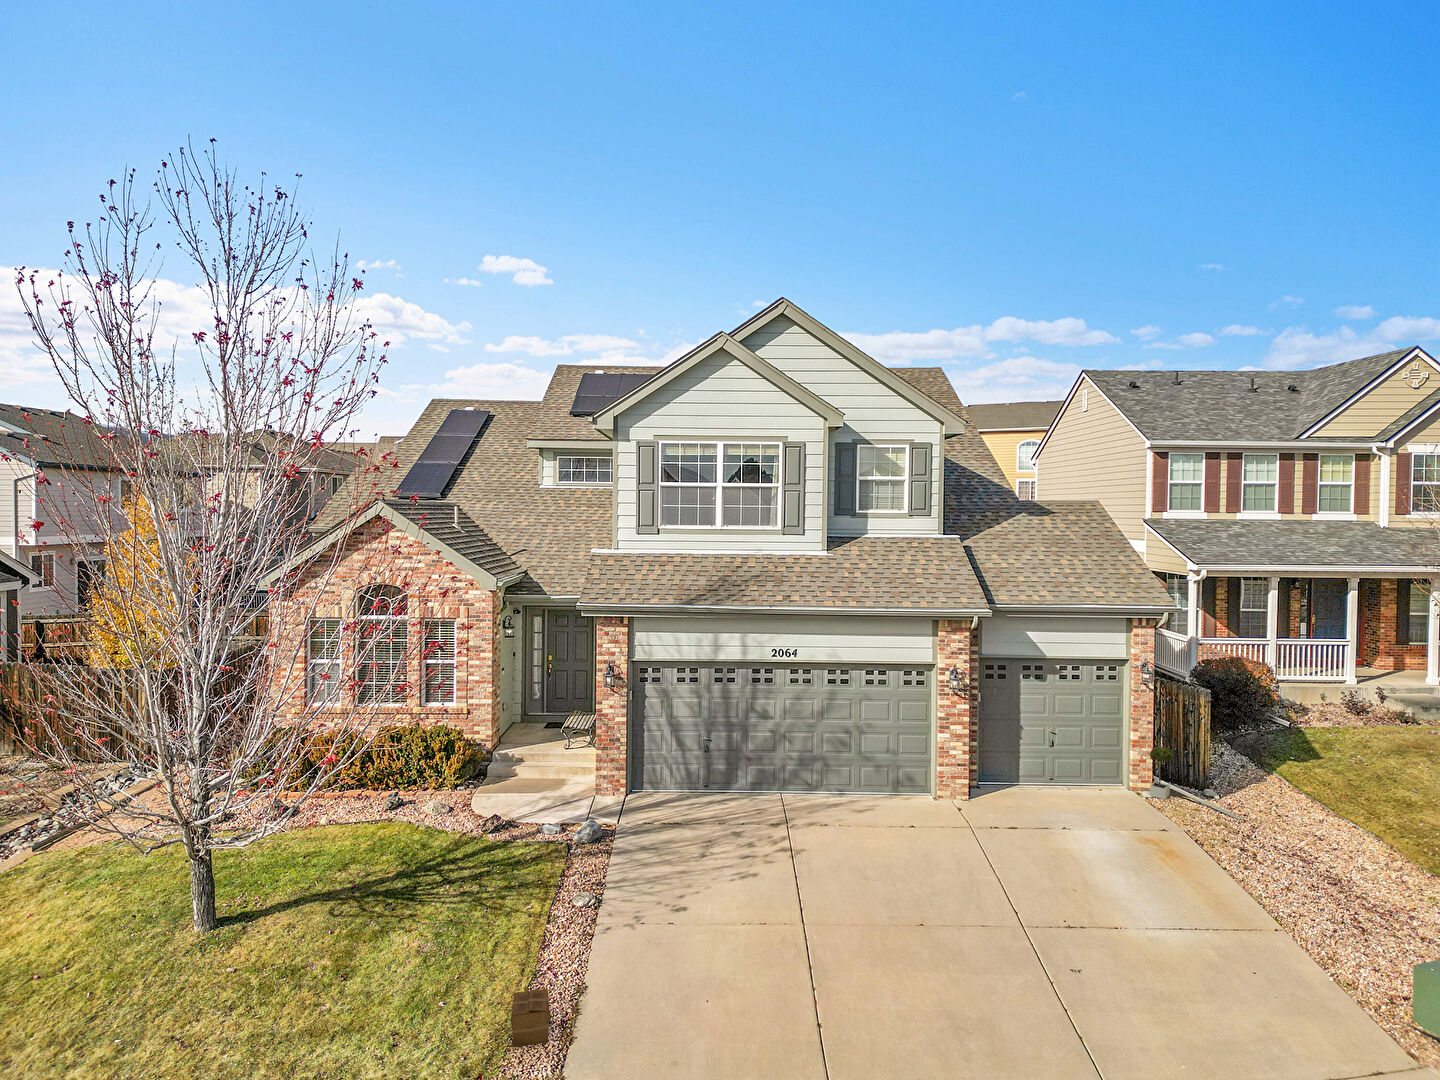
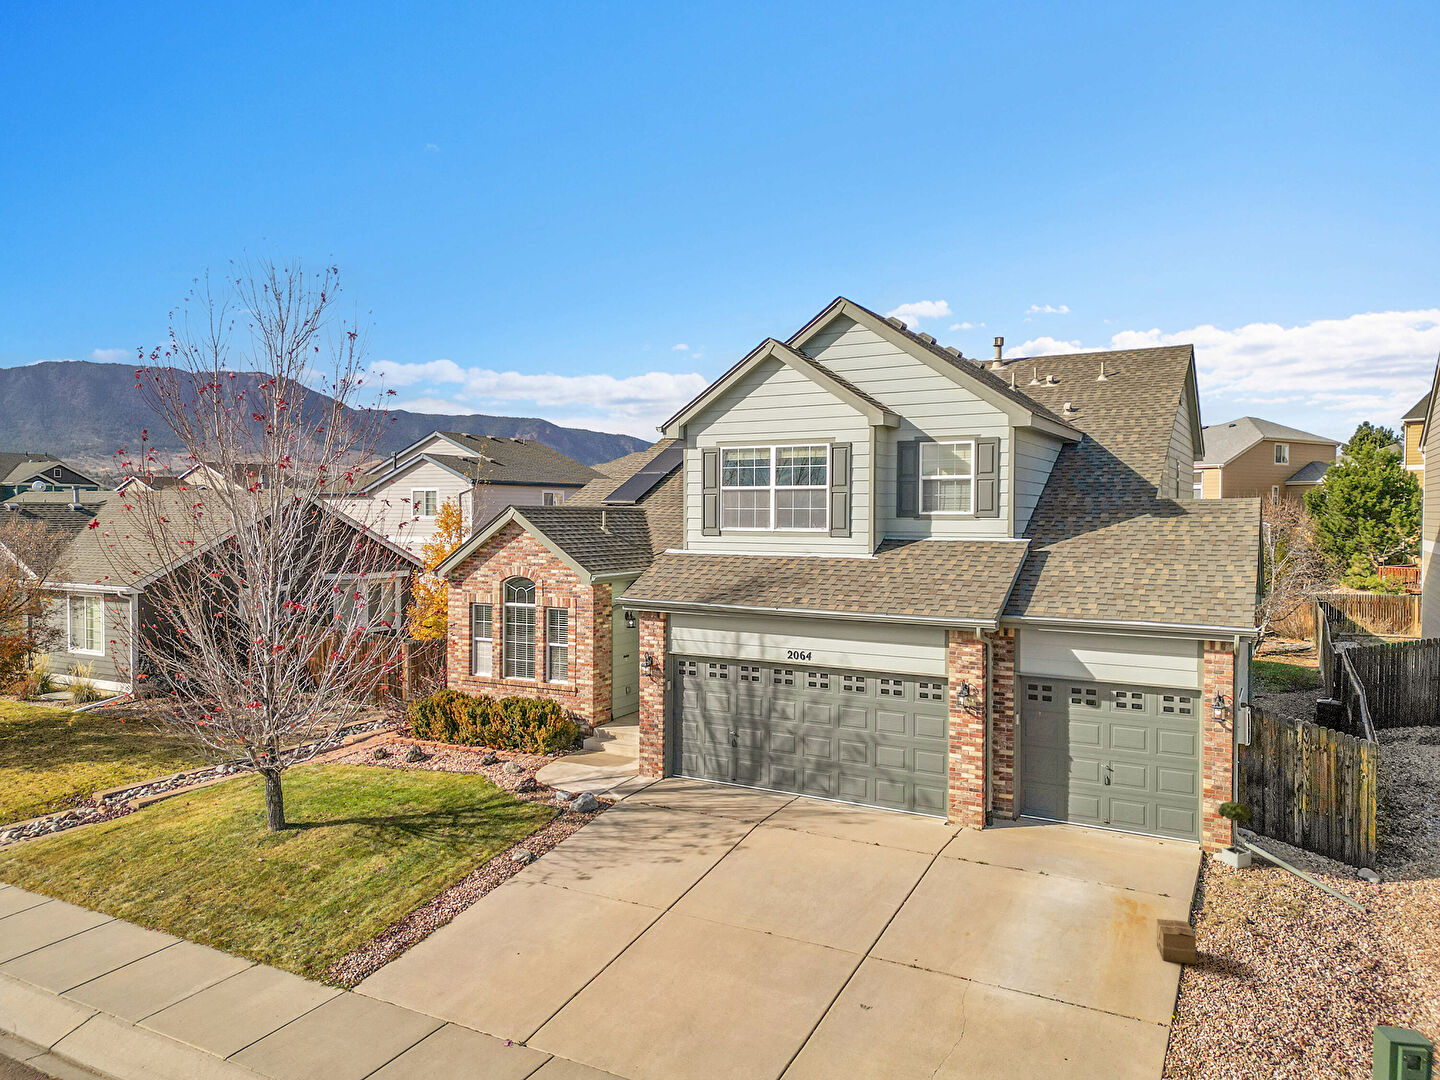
cardboard box: present [511,989,550,1047] -> present [1157,919,1196,964]

